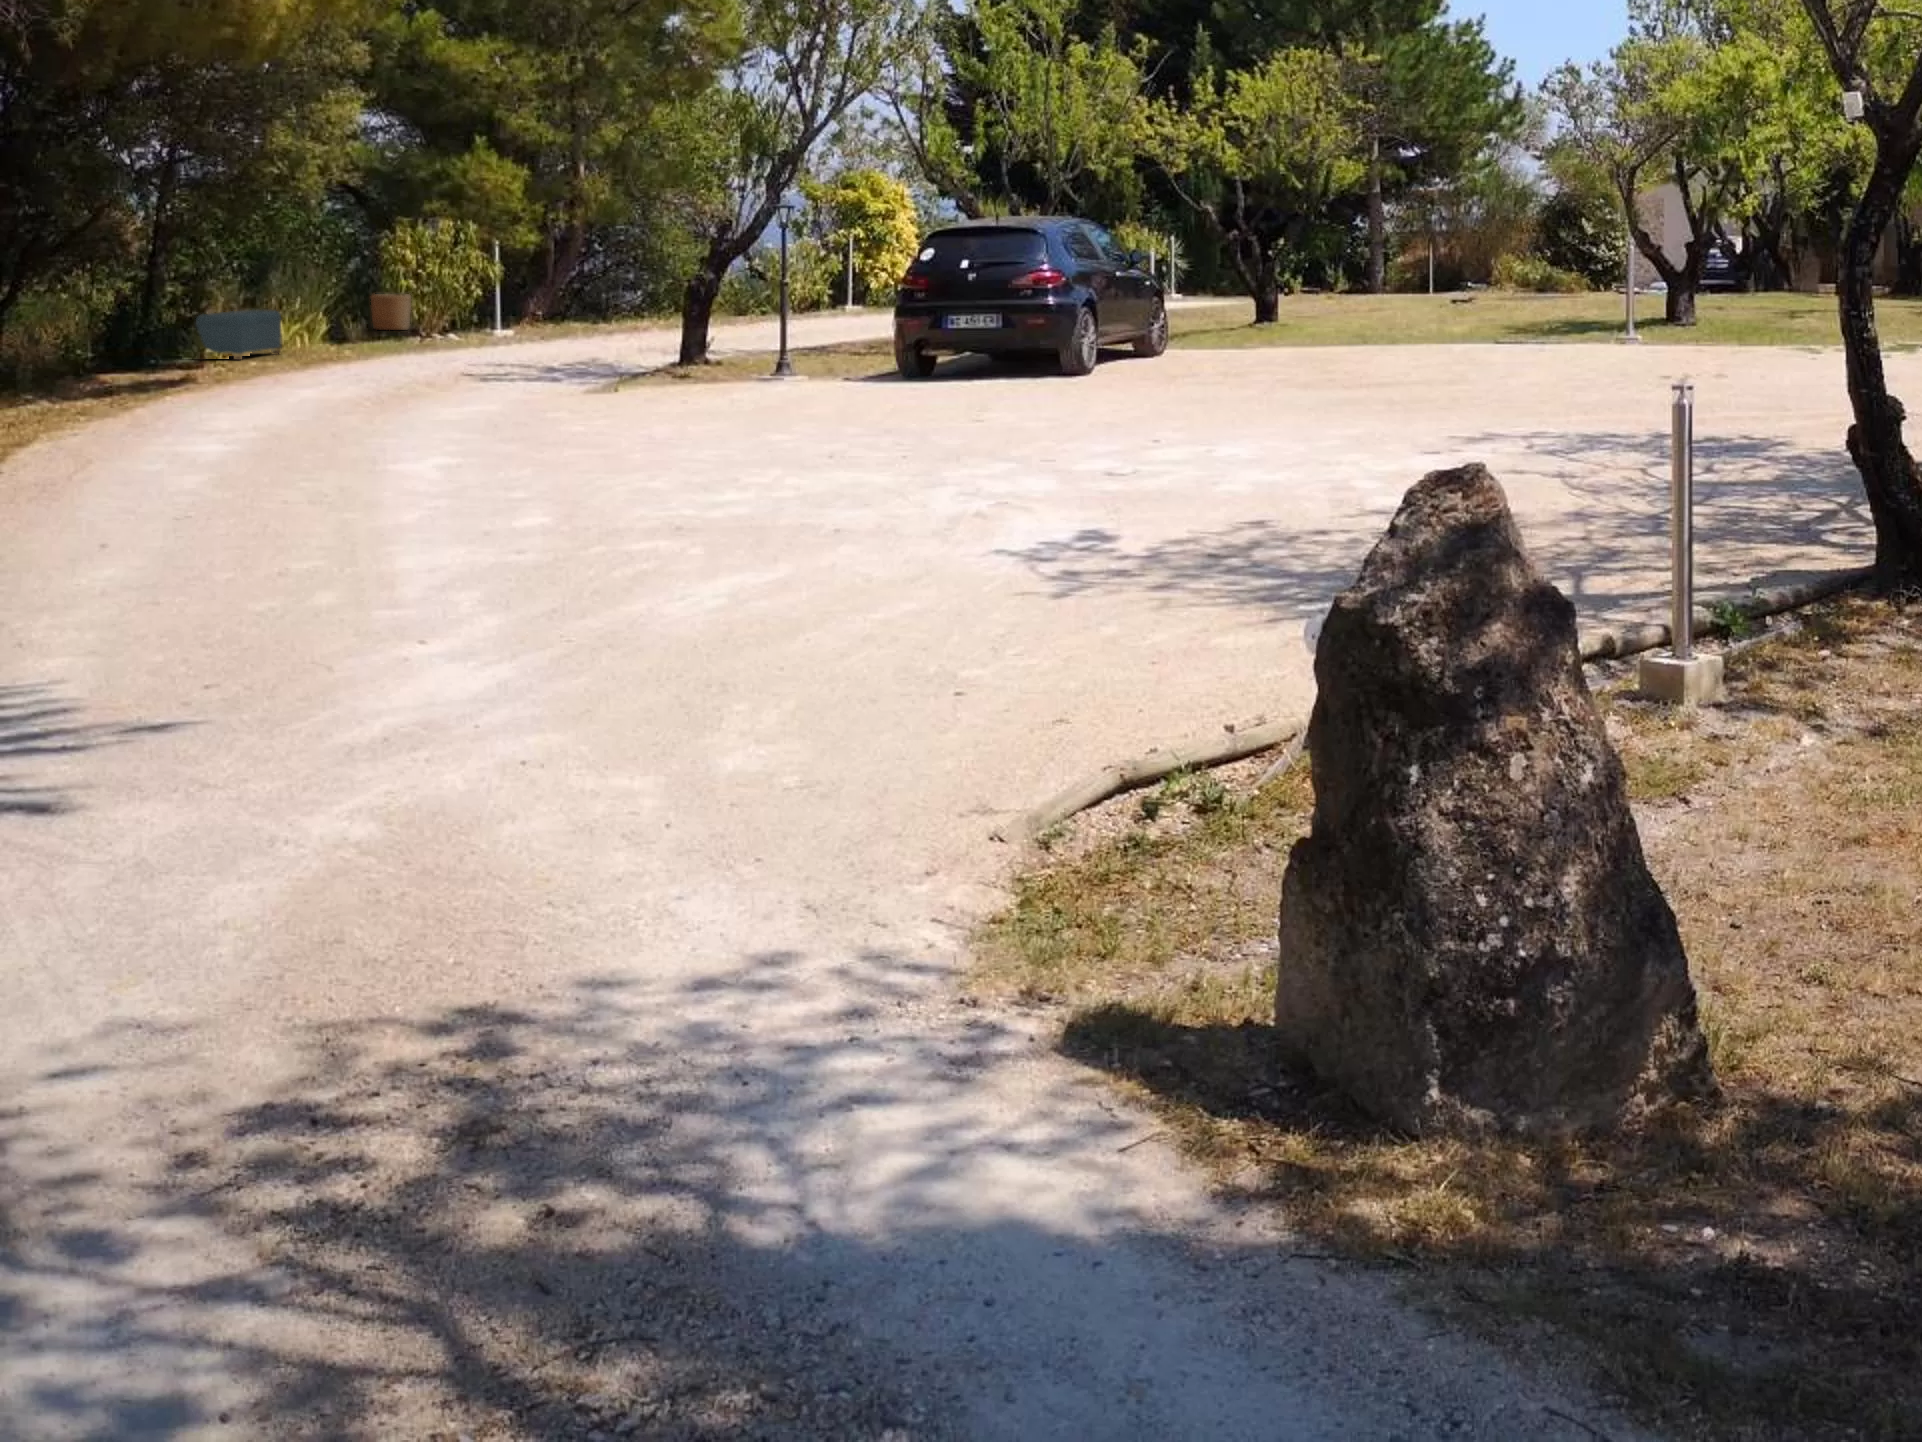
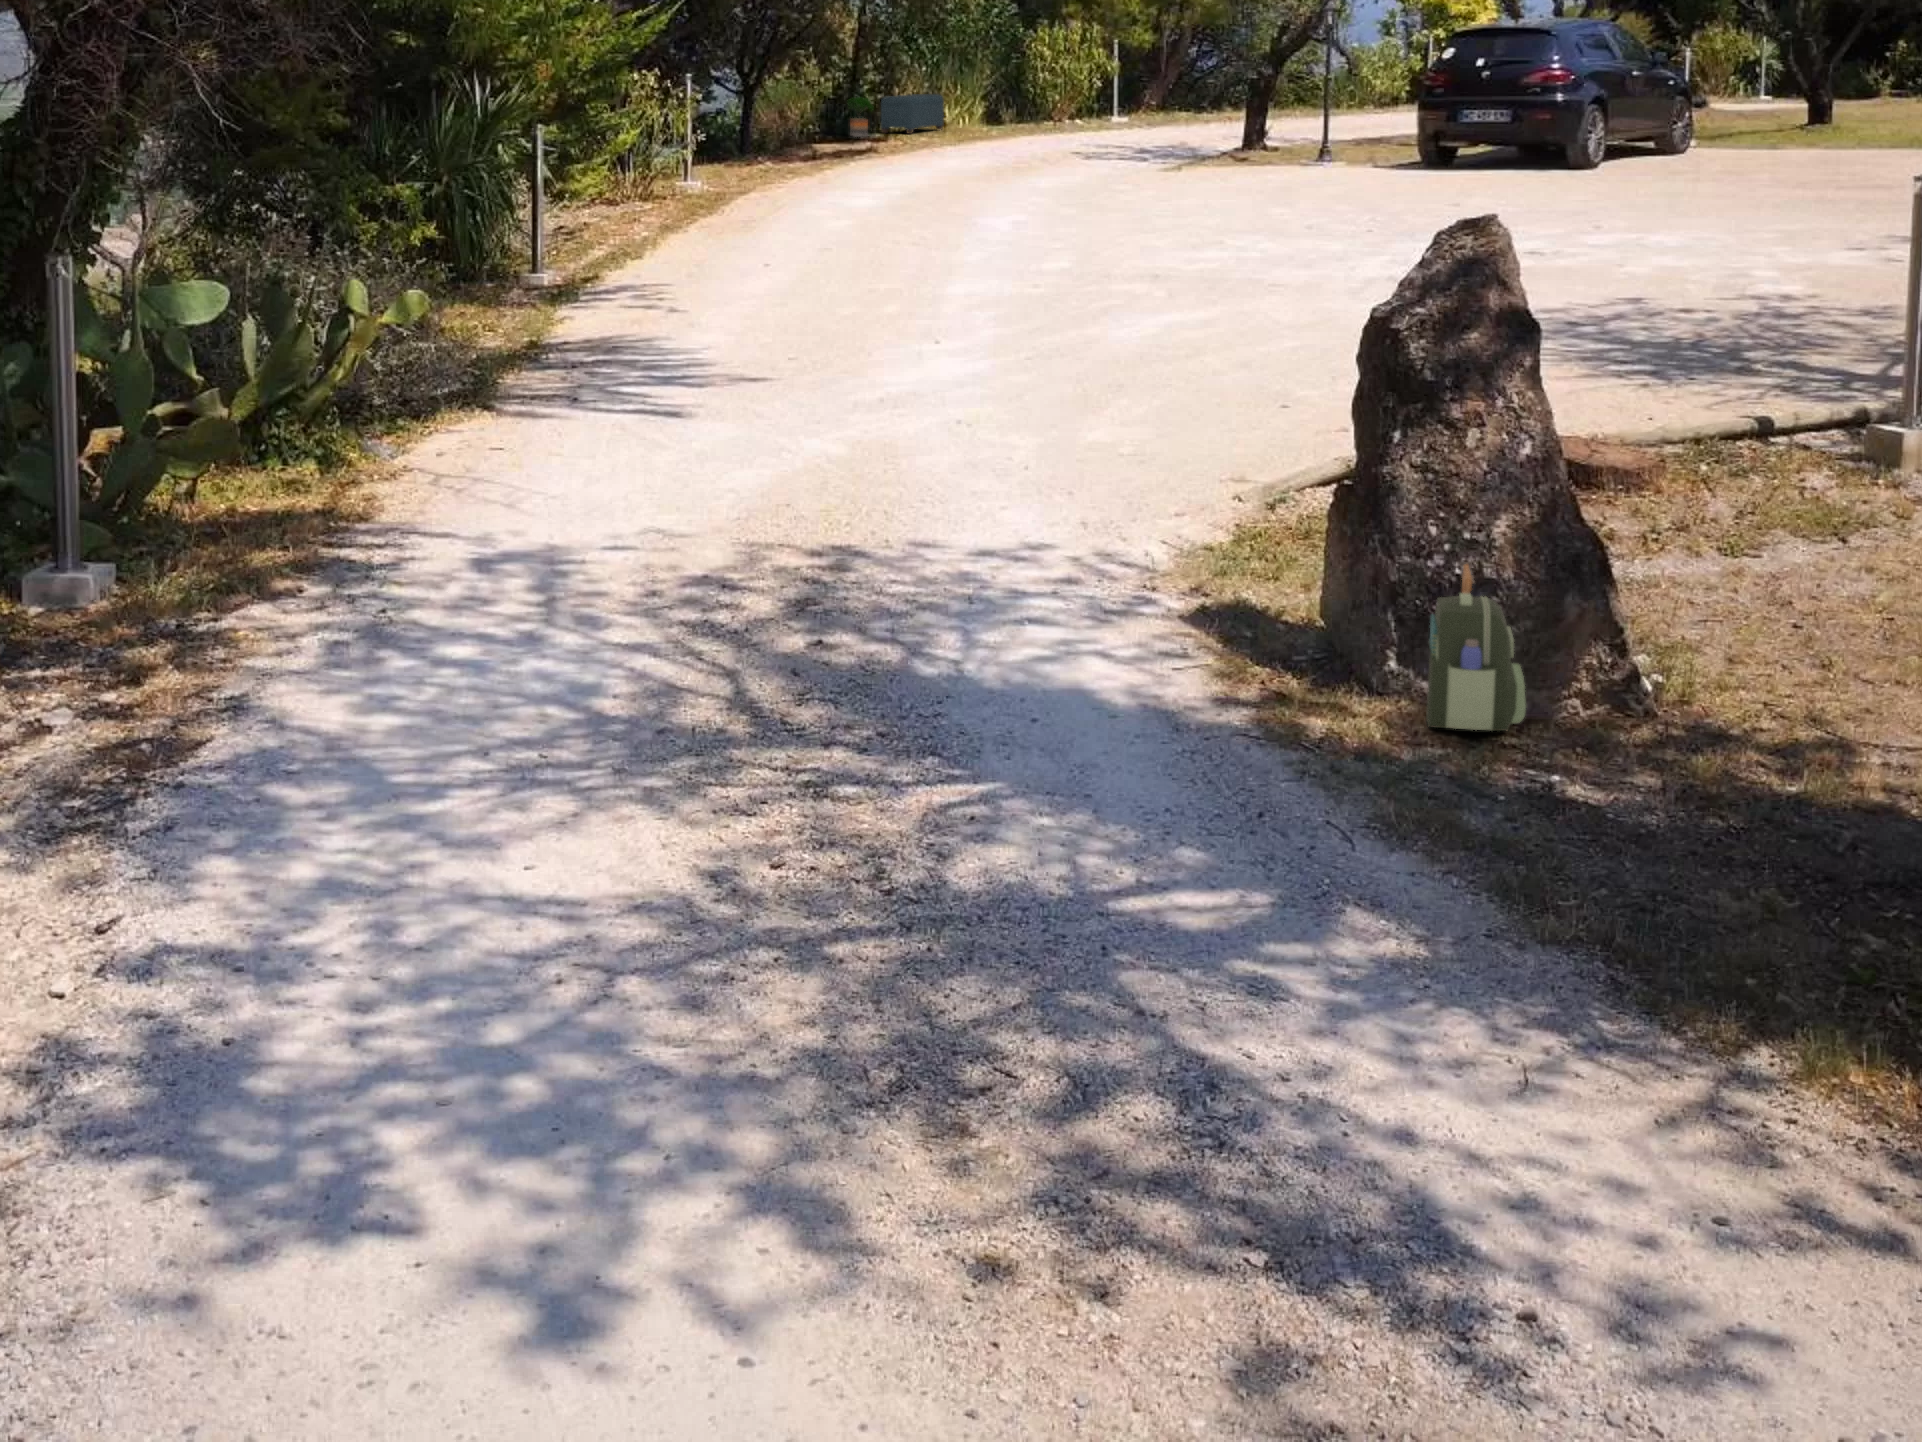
woven basket: present [371,294,411,330] -> none [1019,83,1050,113]
potted tree: none [148,315,189,366] -> present [847,97,873,137]
backpack: none [1519,948,1673,1198] -> present [1426,564,1526,731]

